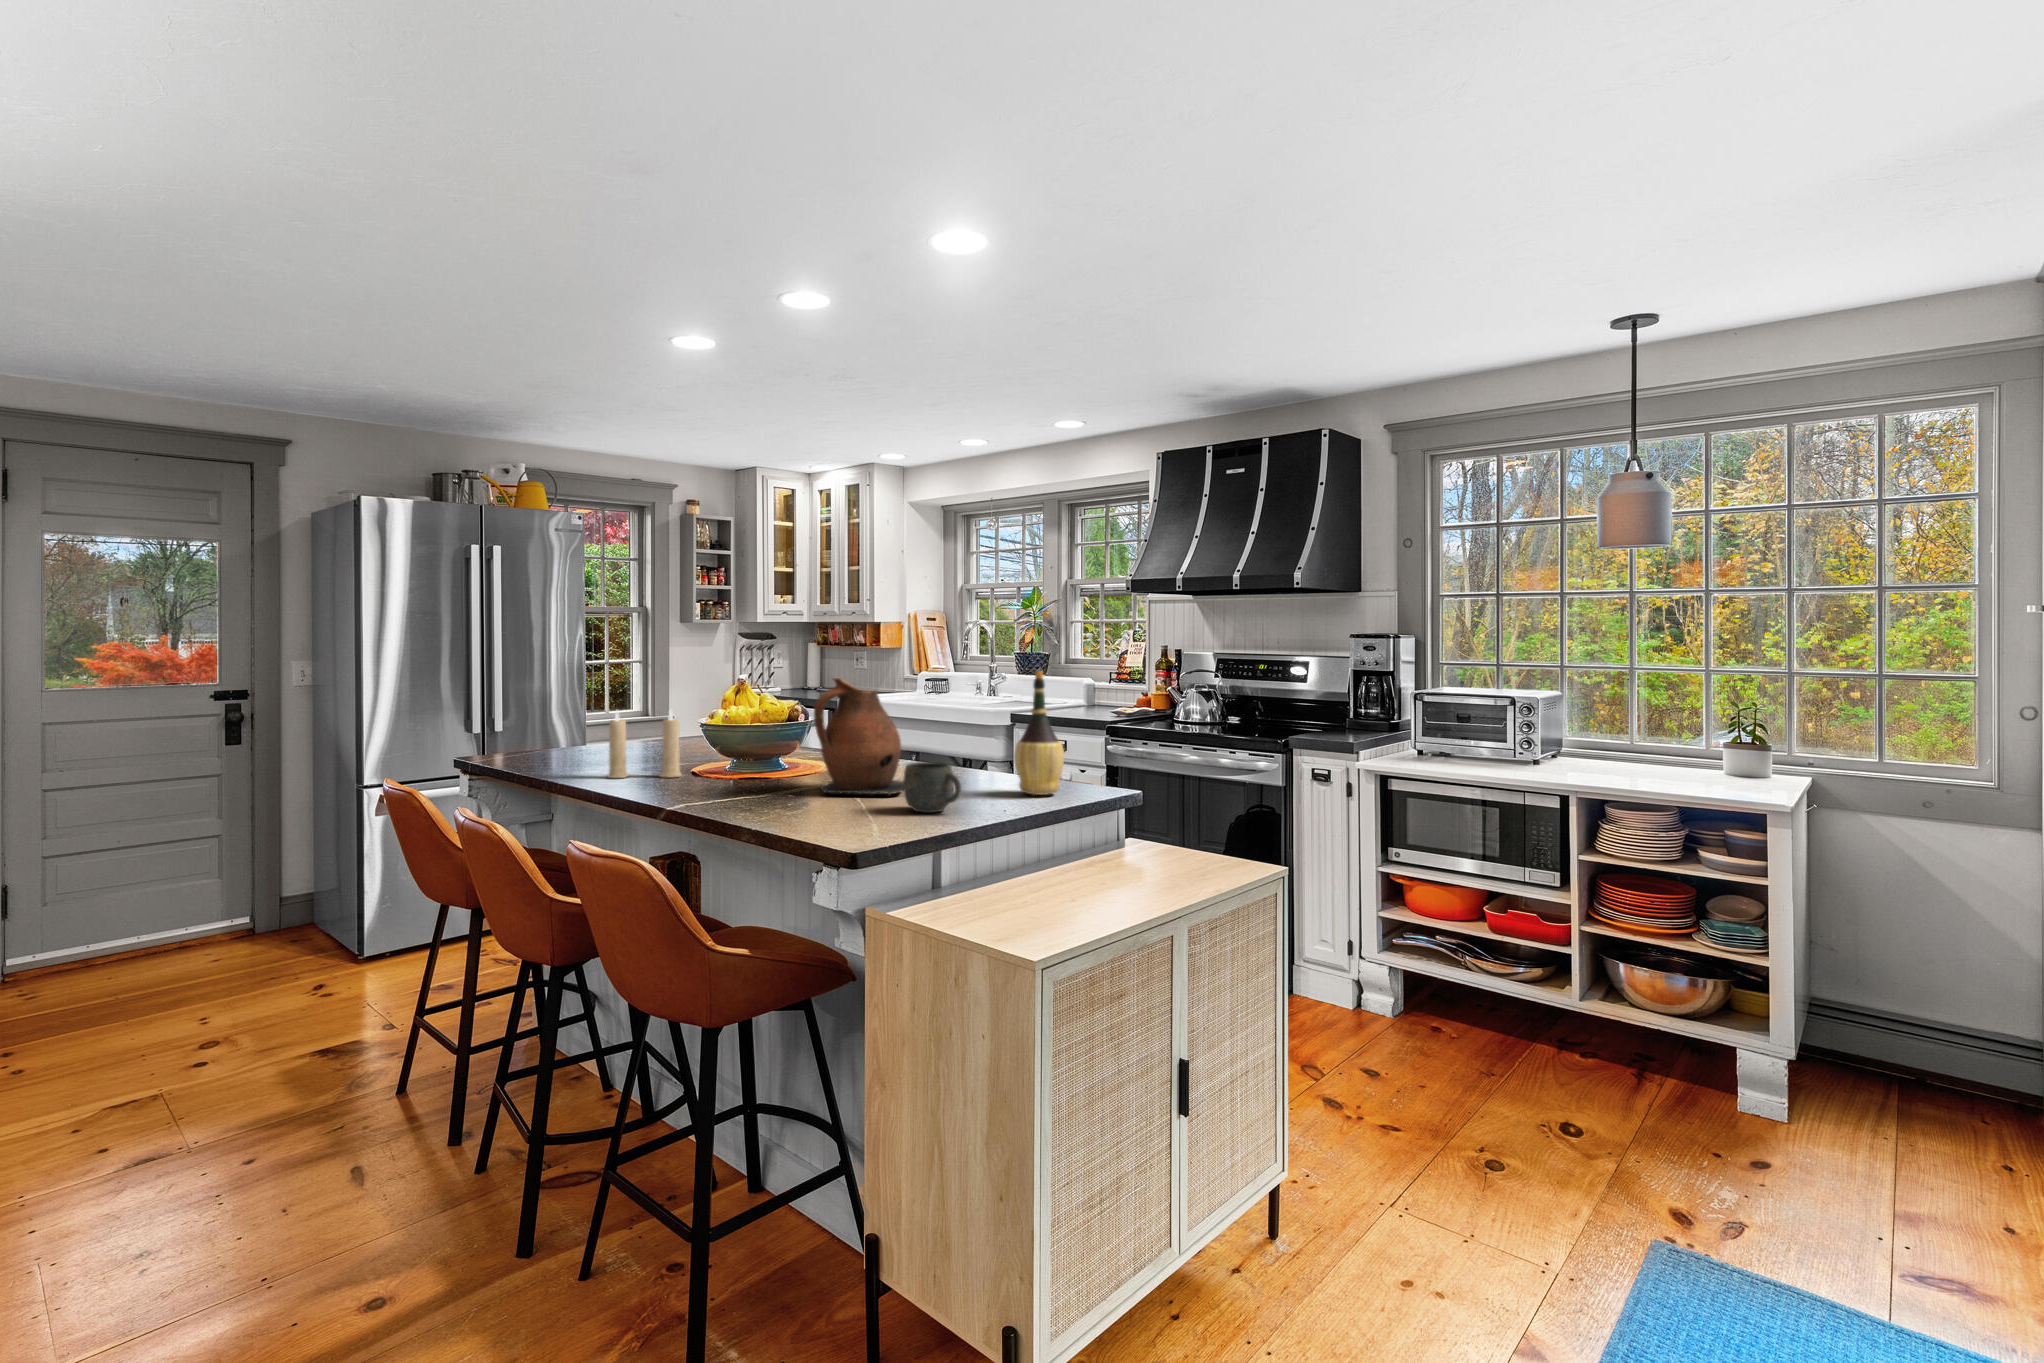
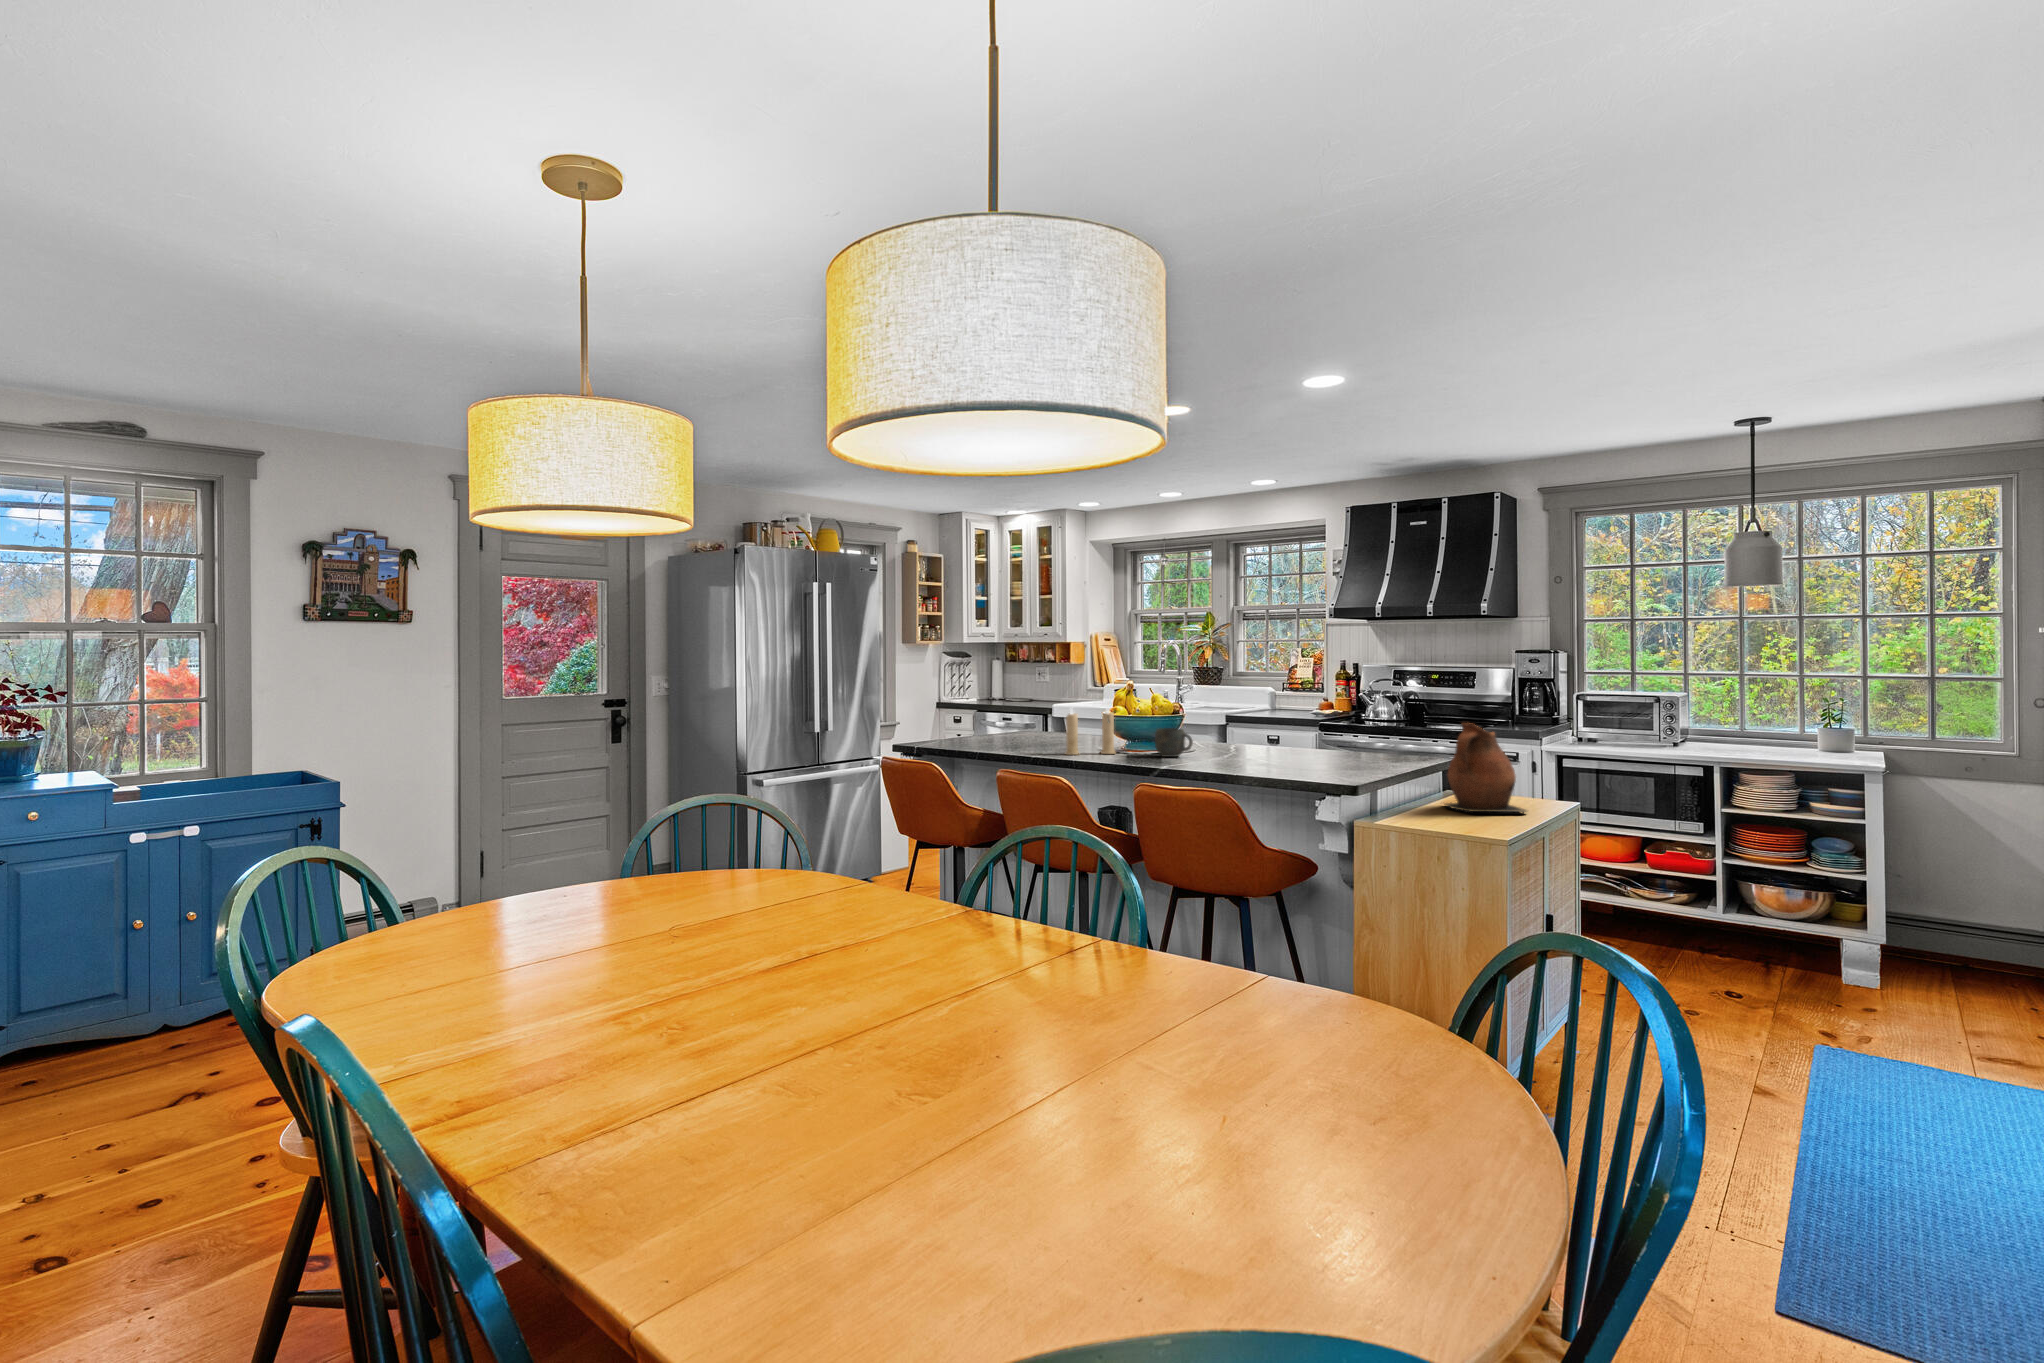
wine bottle: present [1014,671,1064,795] -> none [1374,676,1410,760]
ceramic pitcher: present [814,678,904,795] -> present [1445,723,1526,812]
mug: present [903,762,961,813] -> present [1155,728,1193,757]

